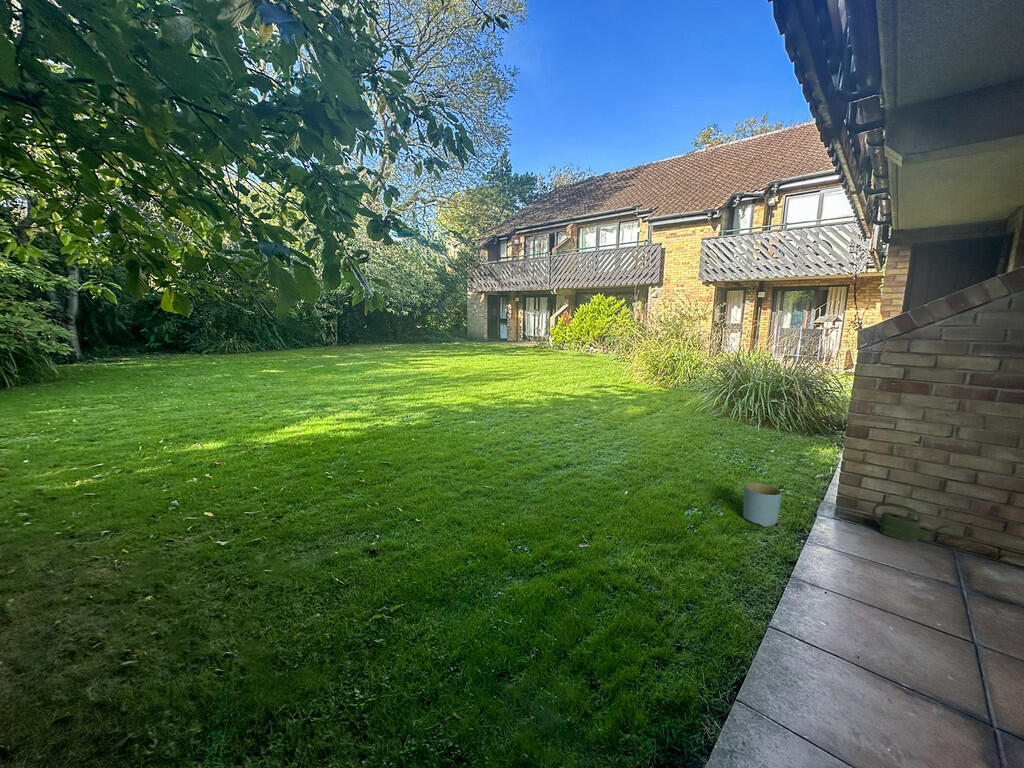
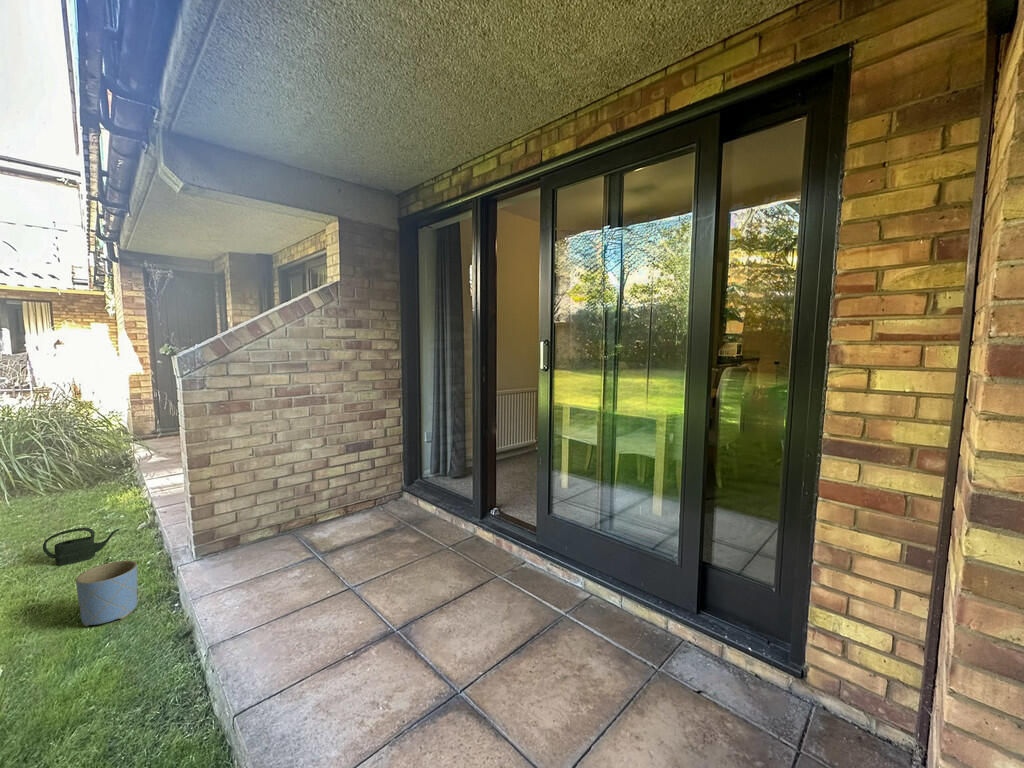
watering can: present [873,503,949,542] -> present [43,528,119,565]

